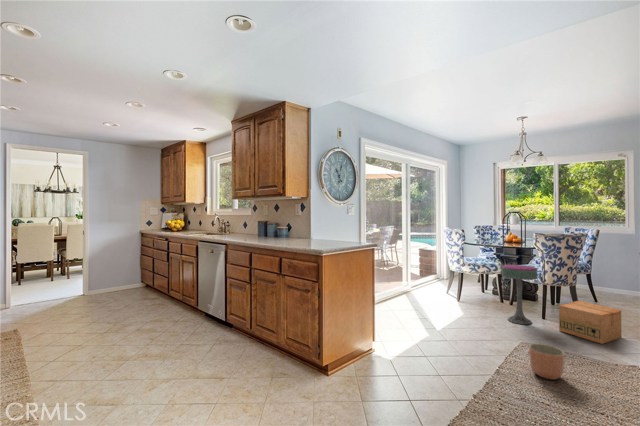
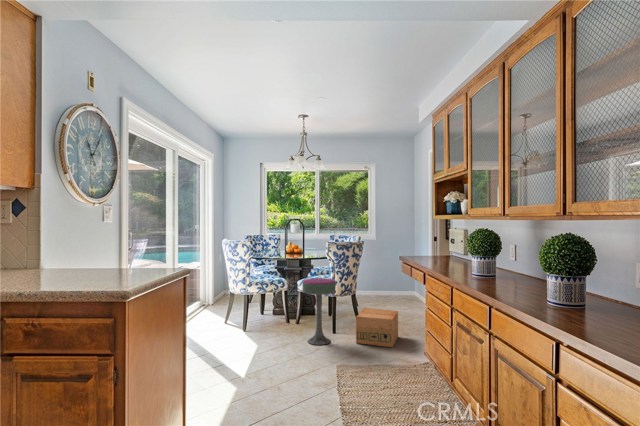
planter: present [529,343,565,380] -> none [367,363,399,401]

